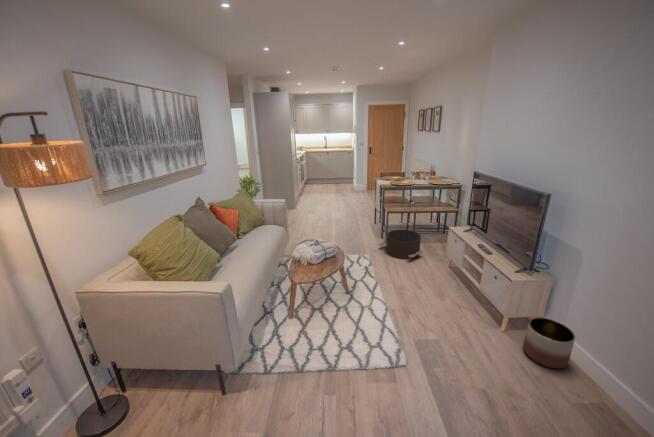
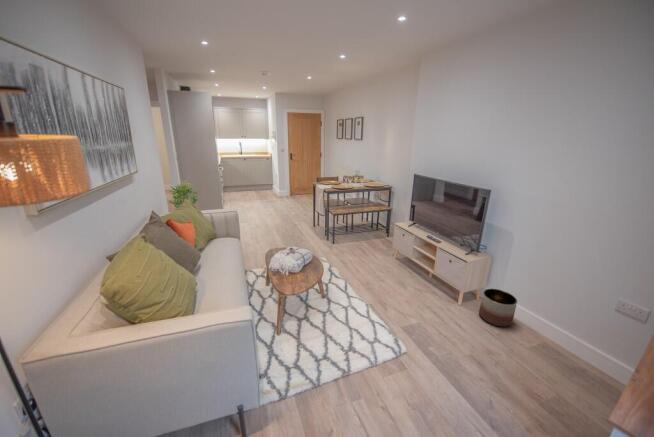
pouf: present [380,230,422,259] -> none [330,230,371,257]

